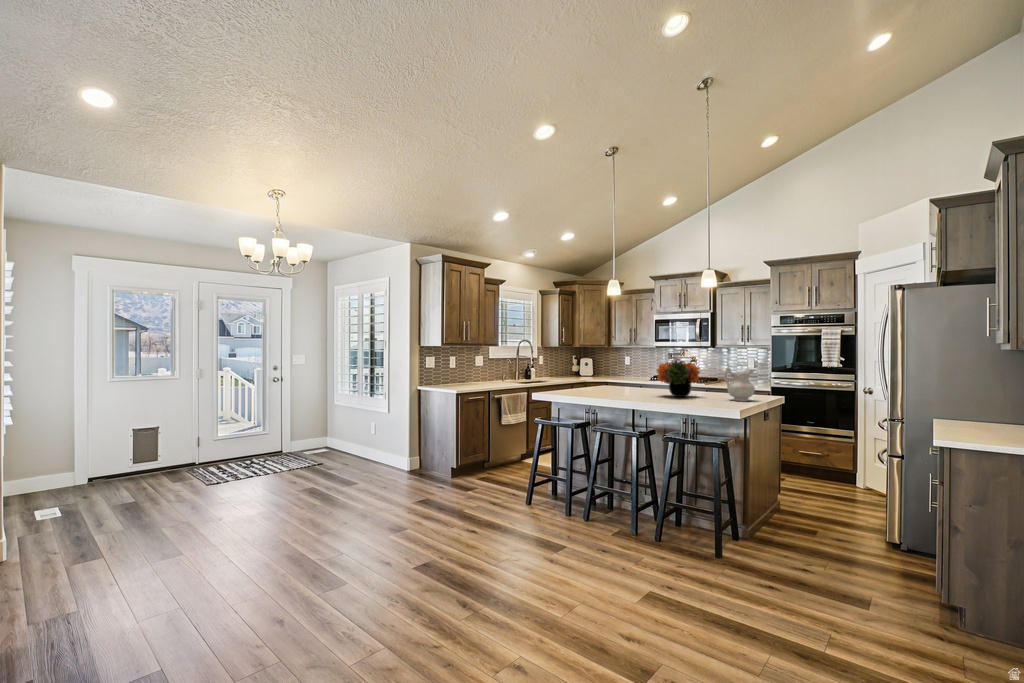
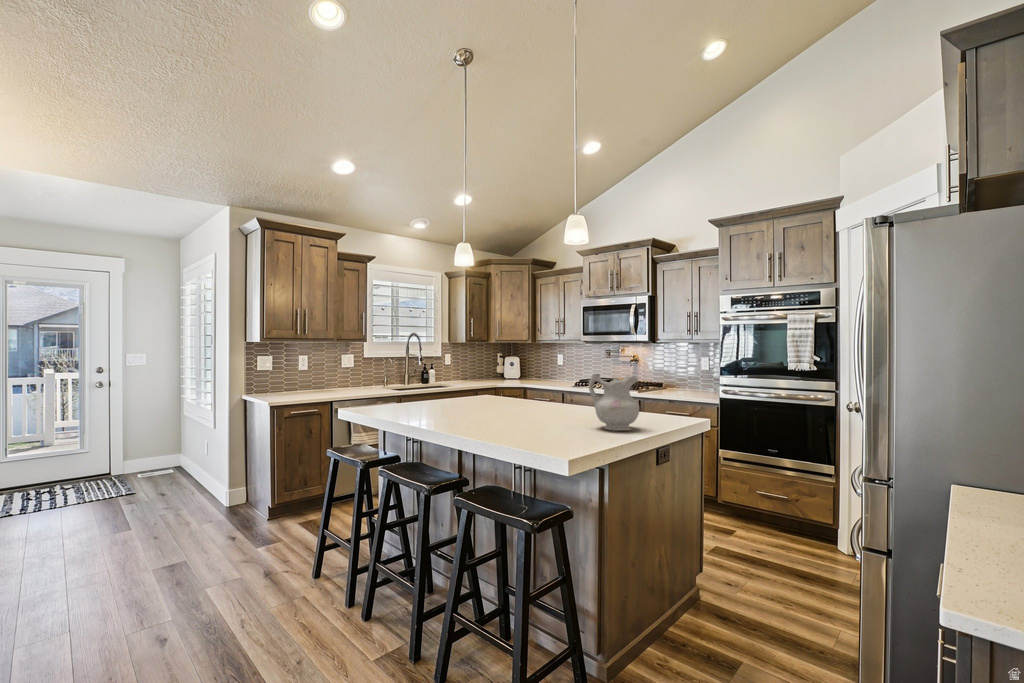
flower arrangement: present [657,359,700,397] -> none [494,357,564,420]

